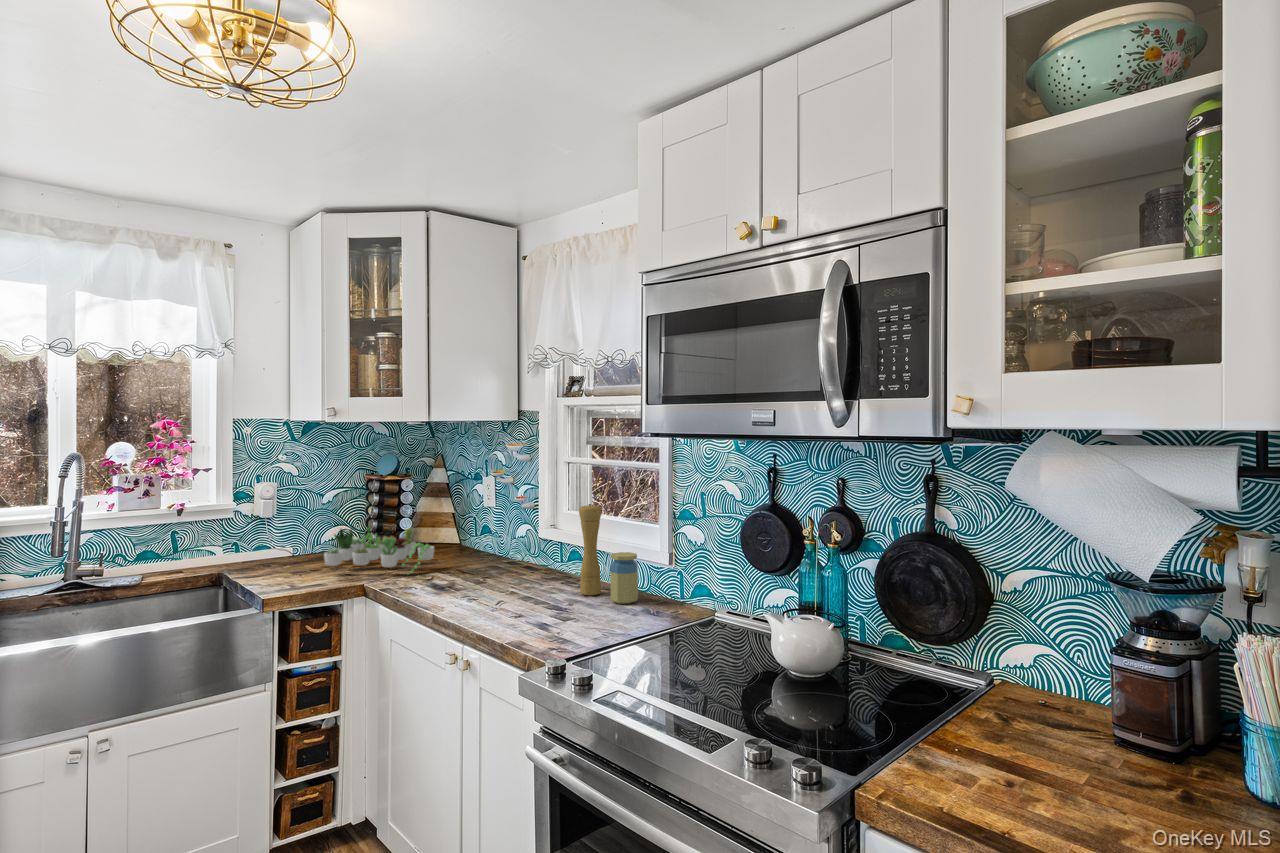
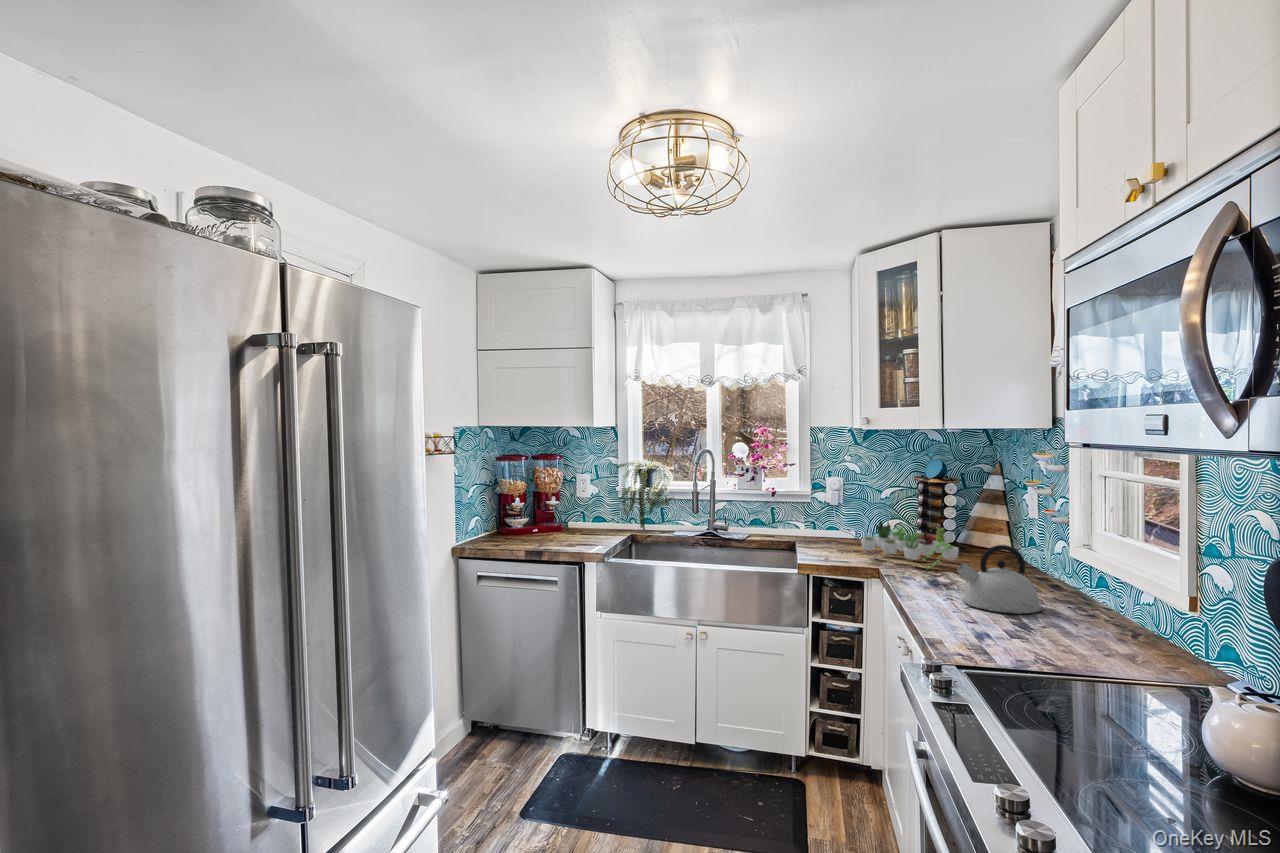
pepper mill: present [579,504,601,595] -> none [1075,523,1105,627]
kettle: none [477,535,547,601] -> present [957,545,1041,614]
jar: present [610,552,638,604] -> none [1100,582,1142,645]

